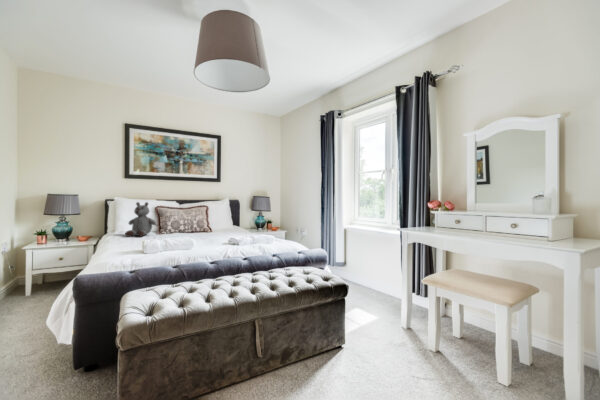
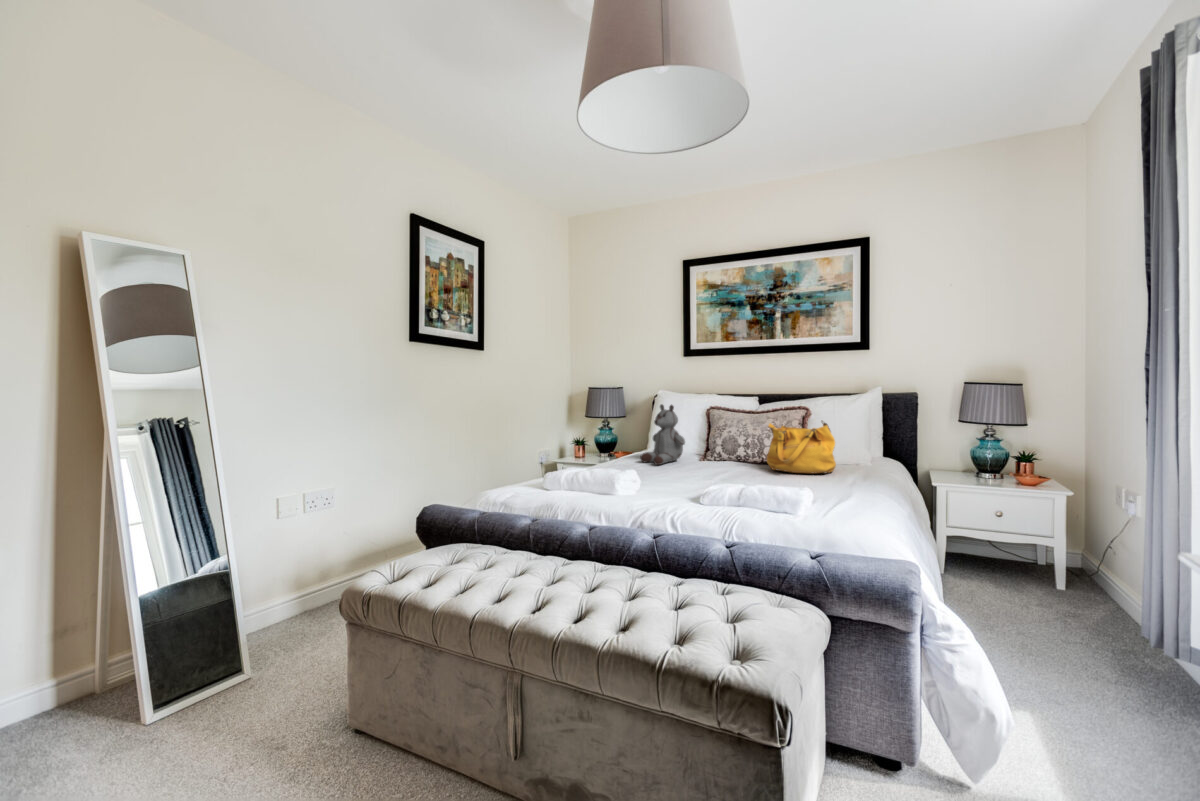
handbag: none [203,210,234,234] -> present [767,420,836,473]

